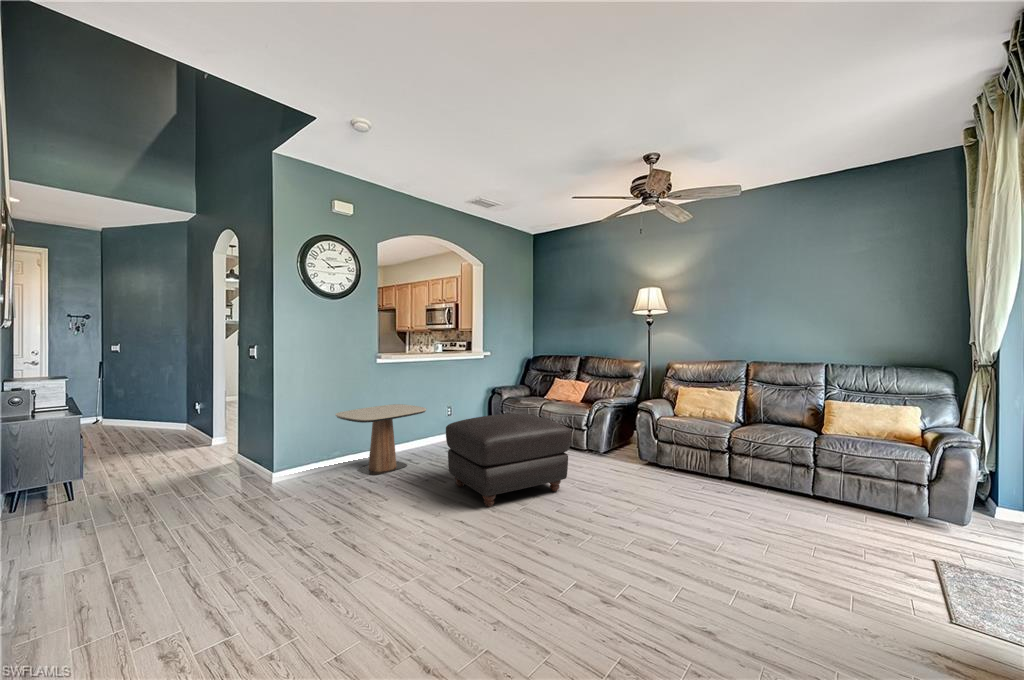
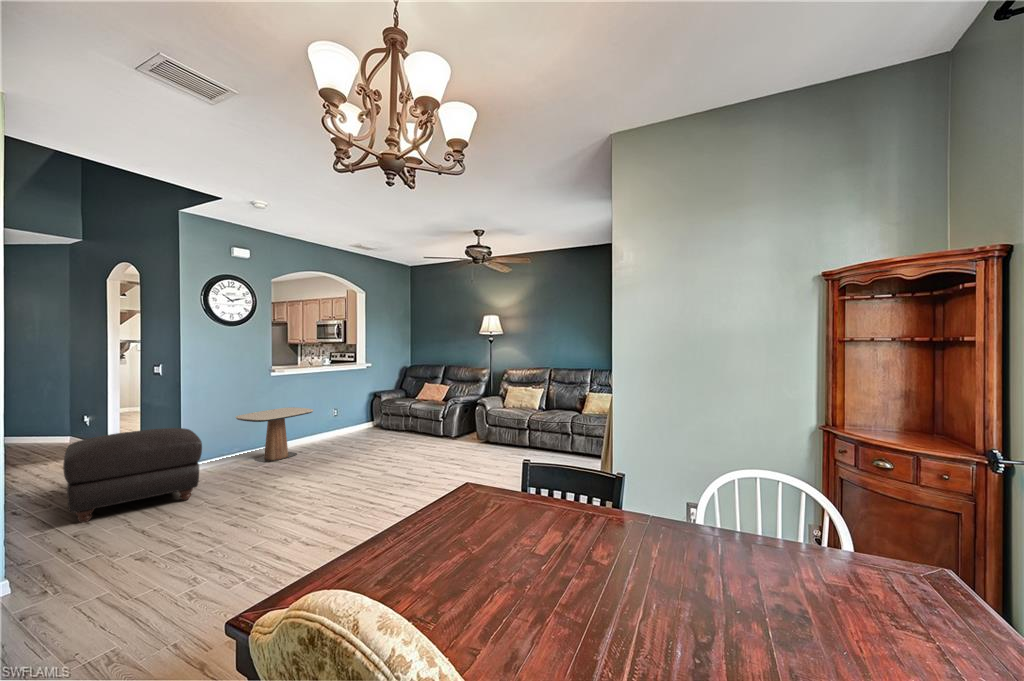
ottoman: present [446,413,571,507] -> present [63,428,202,523]

